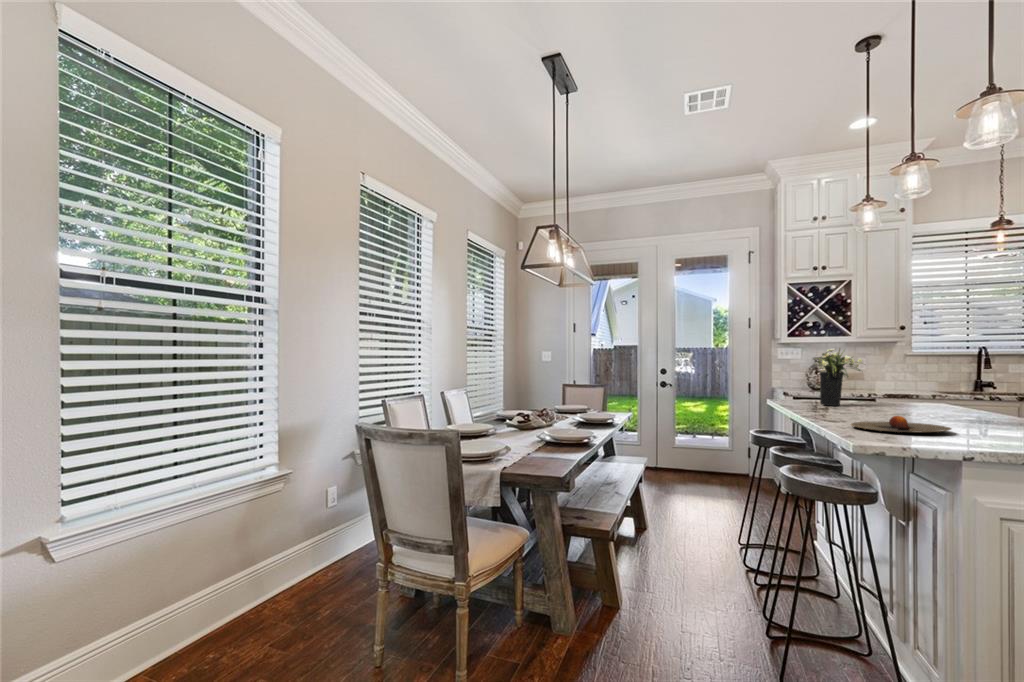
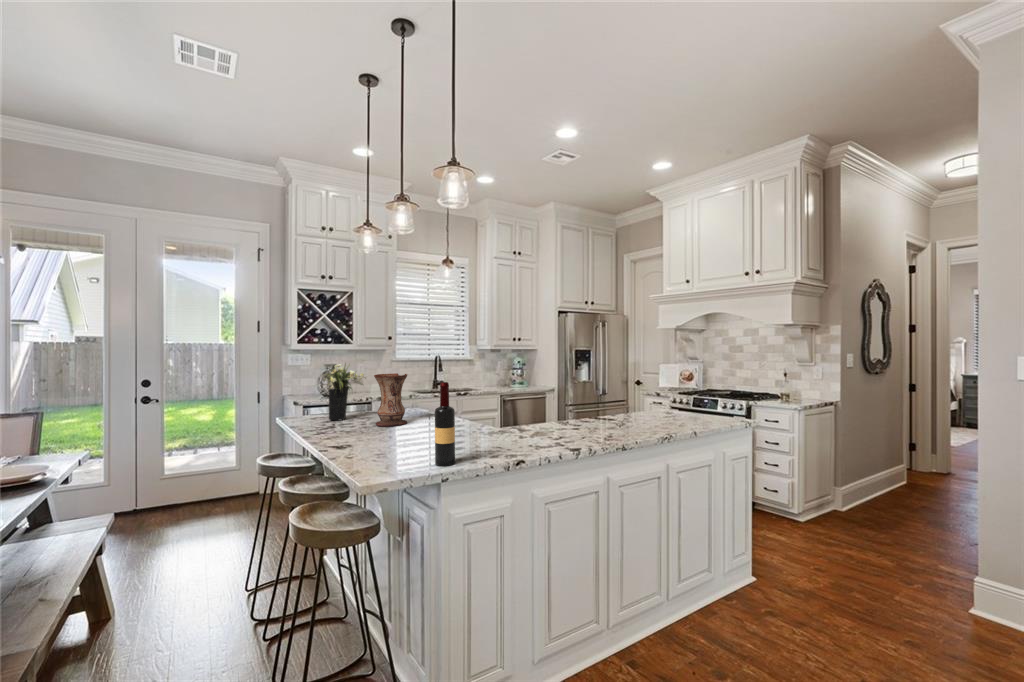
wine bottle: none [951,350,985,447] -> present [435,382,455,466]
vase: none [874,358,922,416] -> present [374,373,407,427]
plate: present [851,416,951,432] -> none [357,437,432,459]

